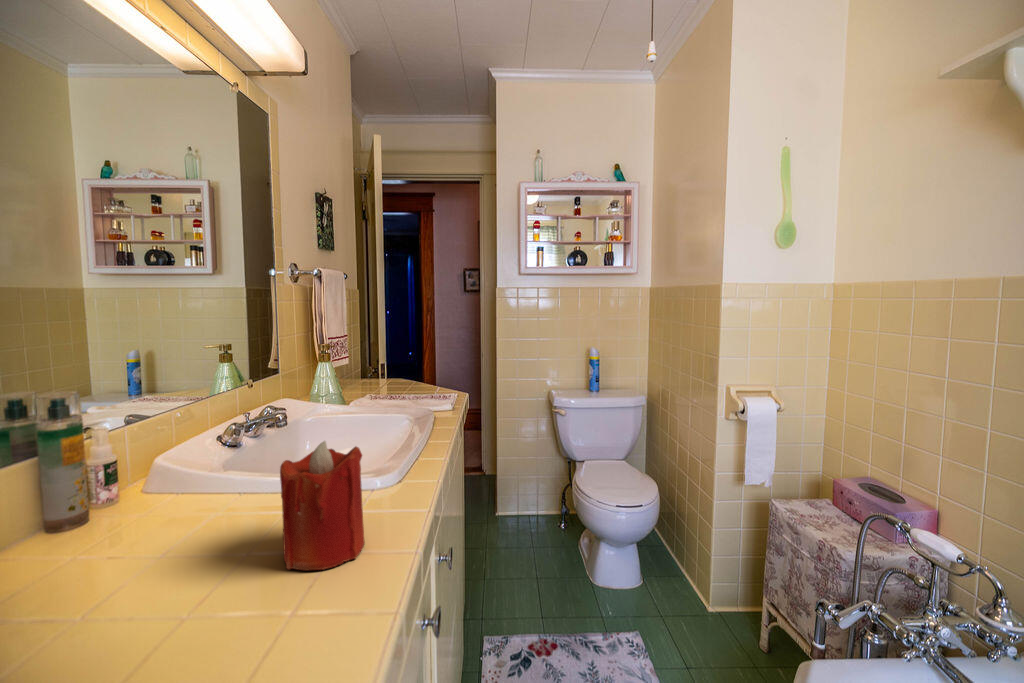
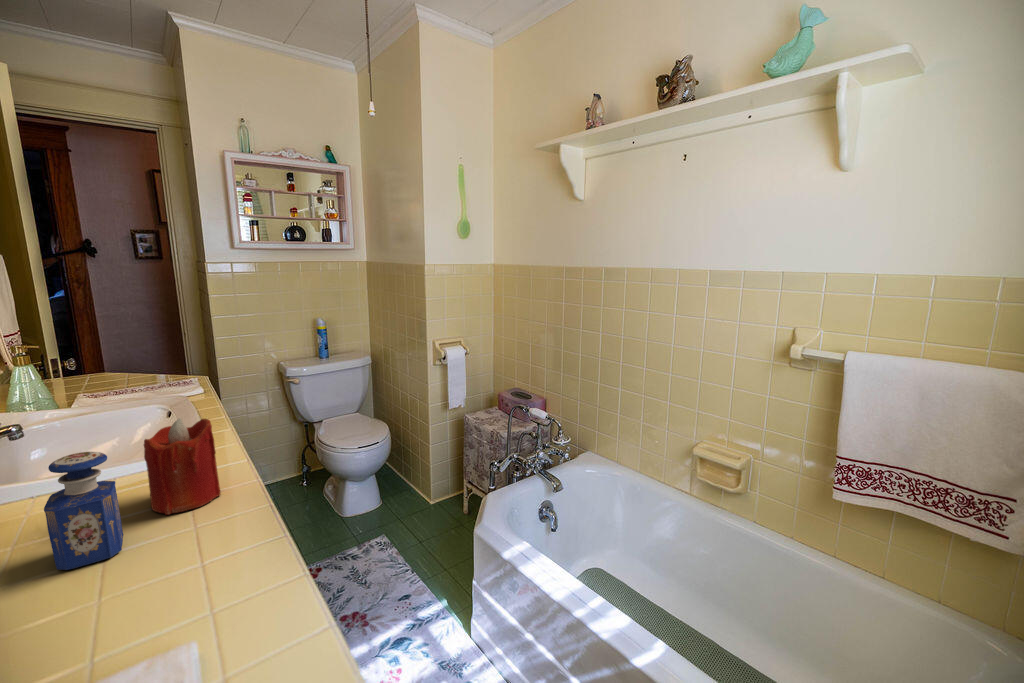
perfume bottle: none [129,466,228,619] -> present [44,452,123,570]

